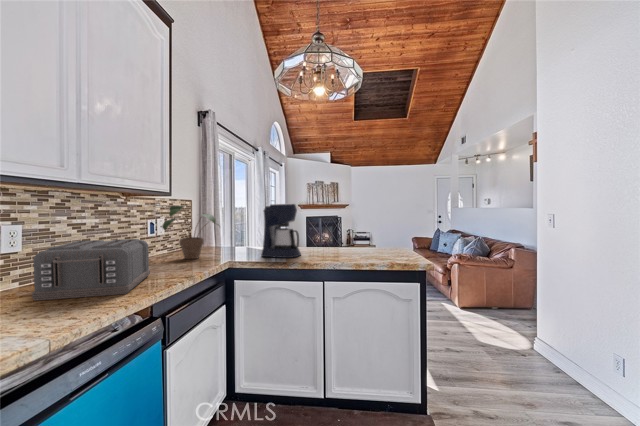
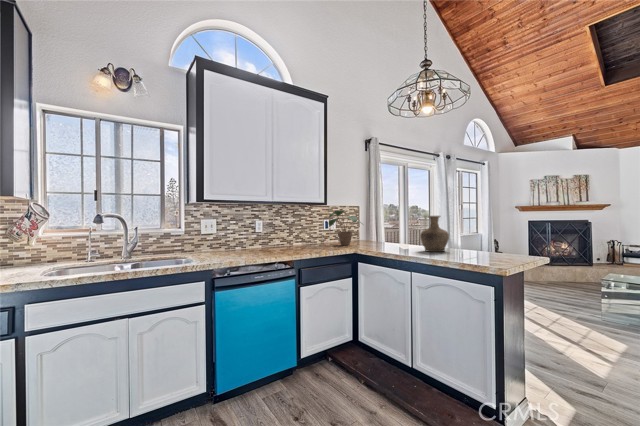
coffee maker: present [261,204,301,258] -> none [385,209,415,249]
vase: none [323,212,358,260] -> present [420,216,449,252]
toaster: present [32,239,150,301] -> none [261,229,310,254]

